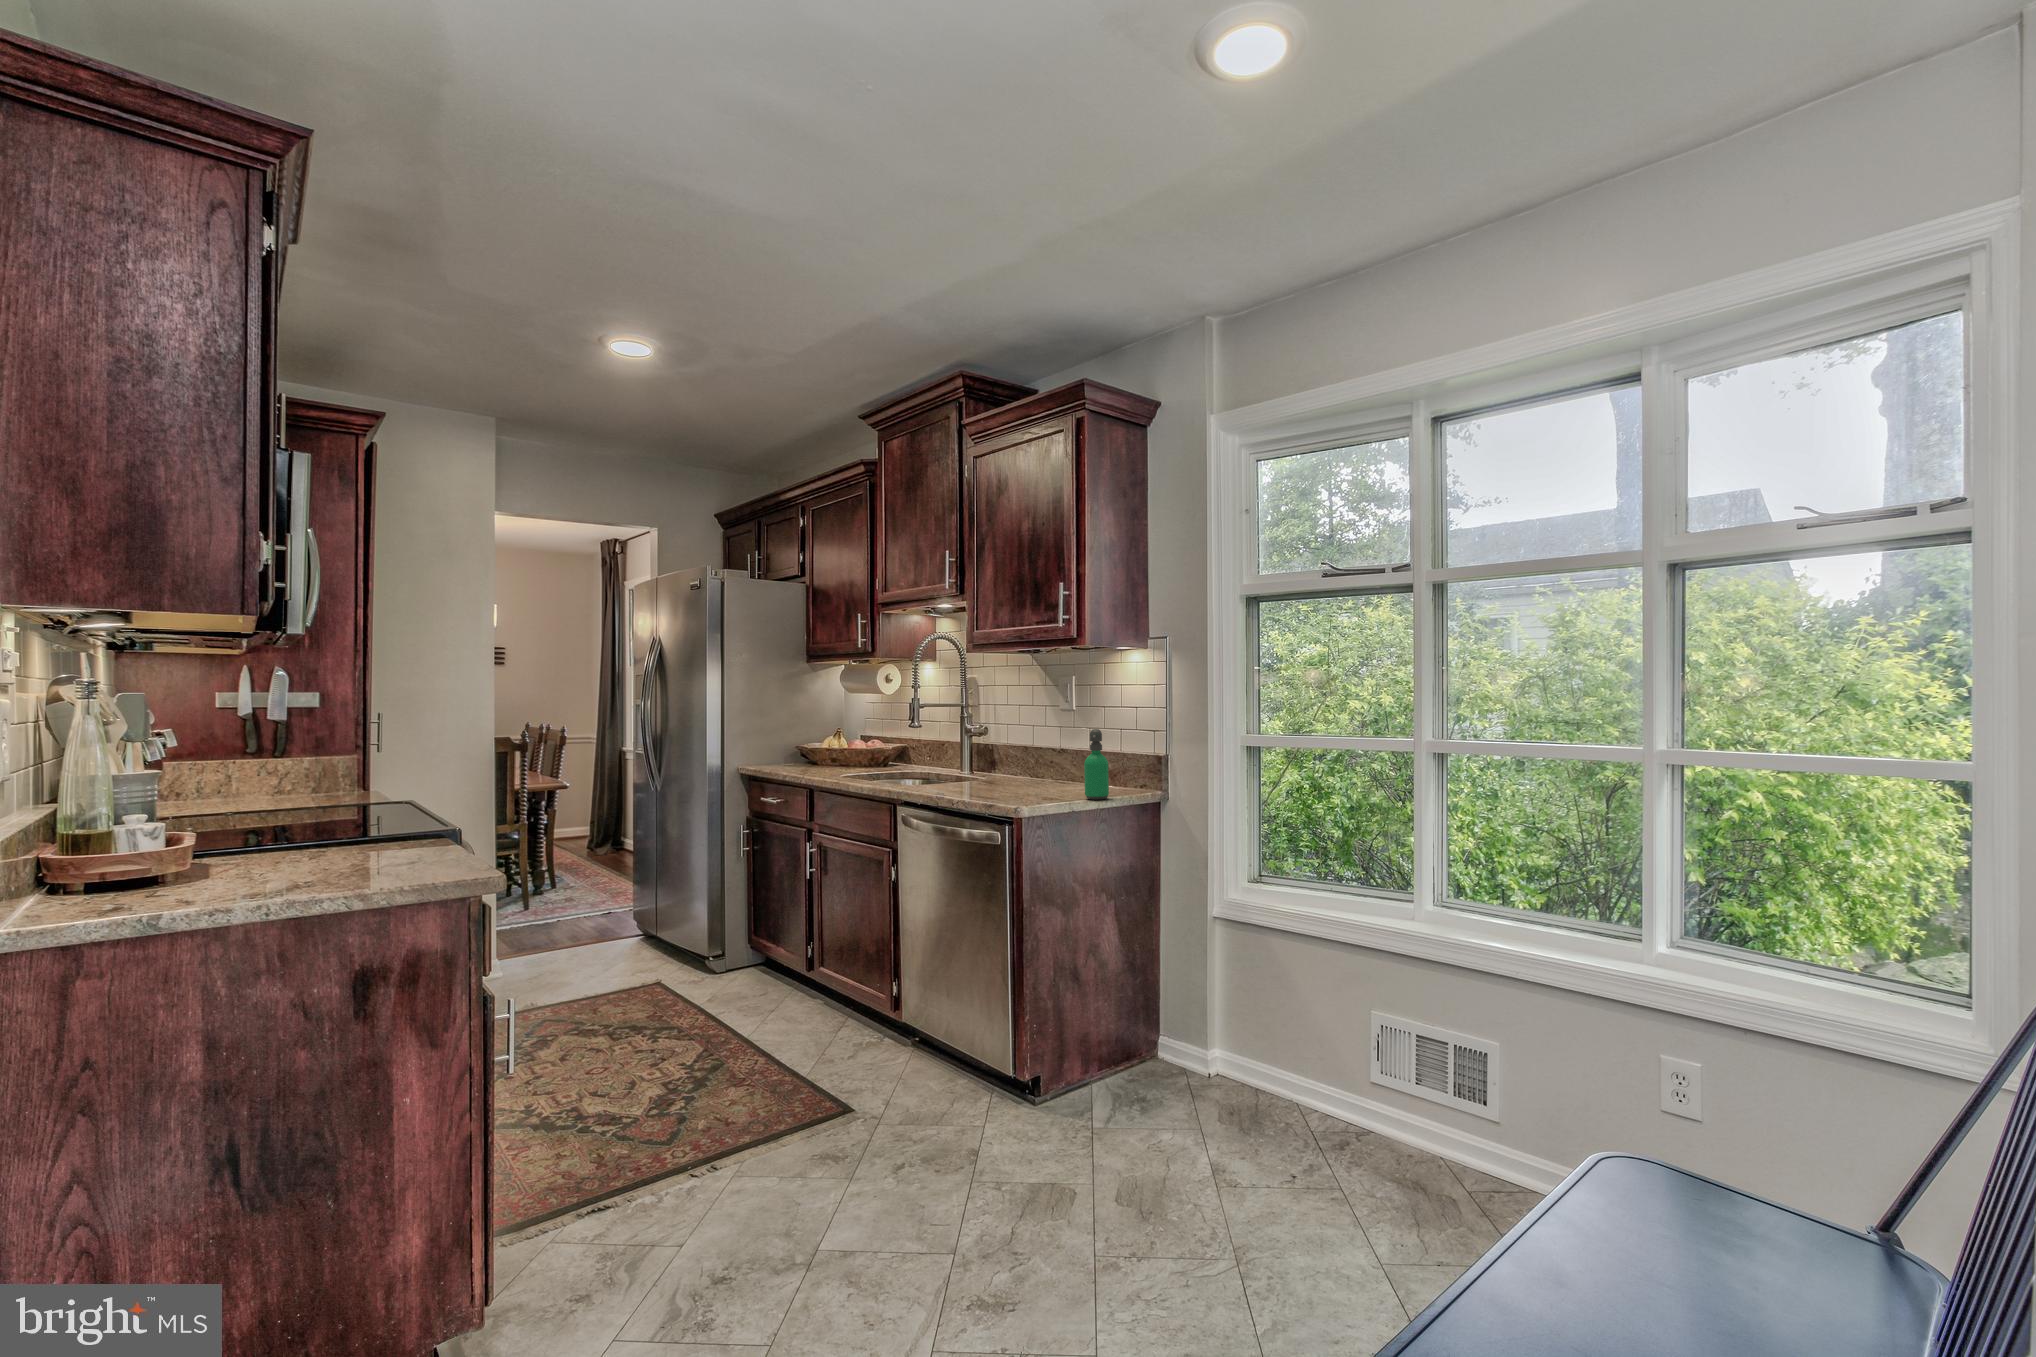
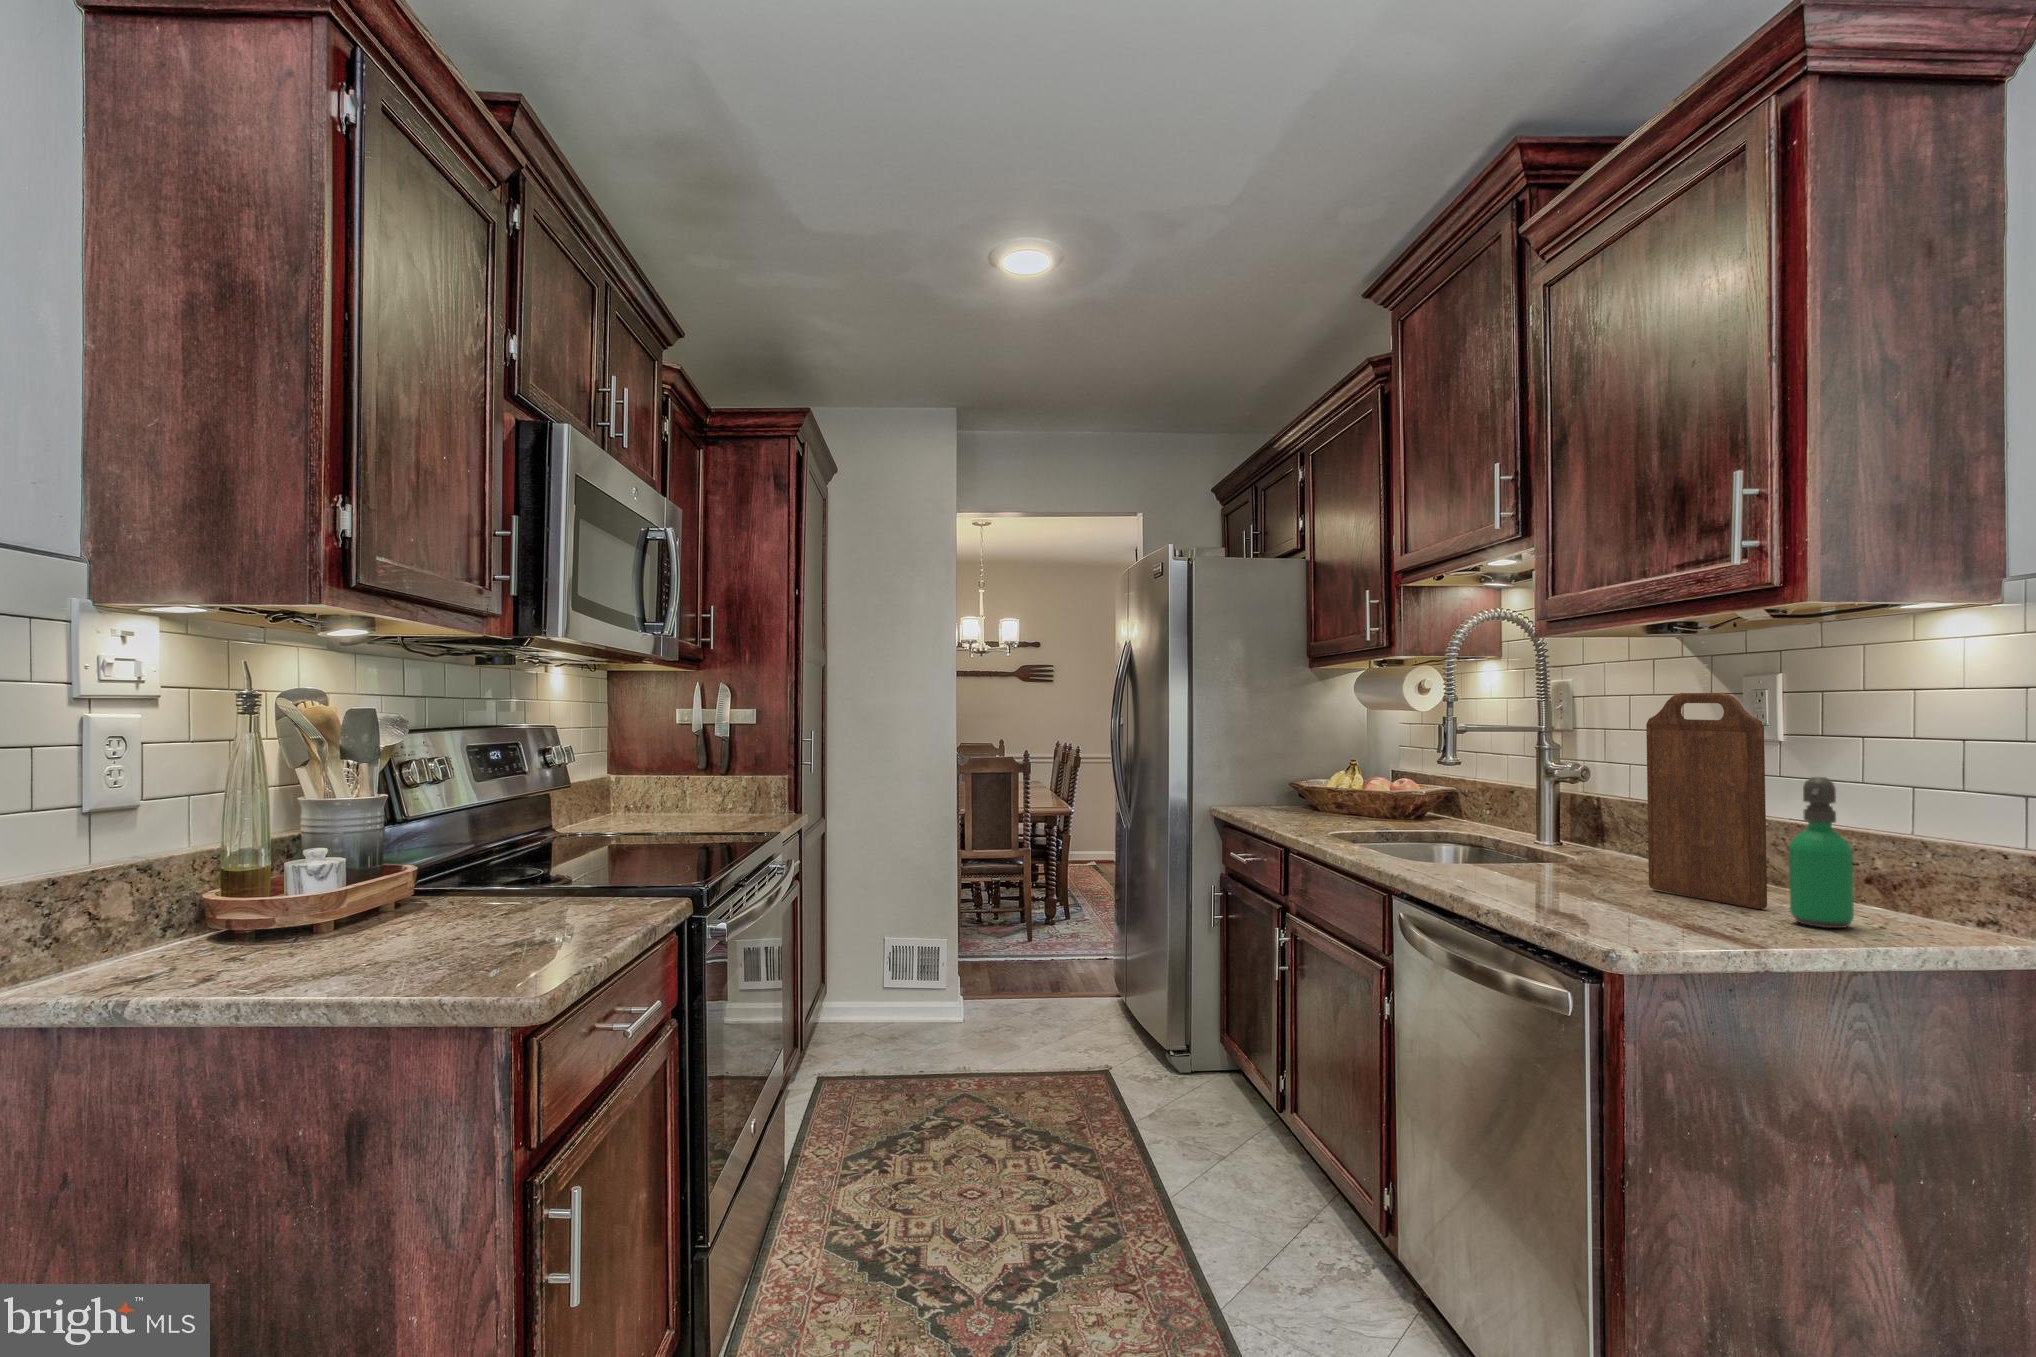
cutting board: none [1023,688,1076,796] -> present [1646,693,1767,909]

